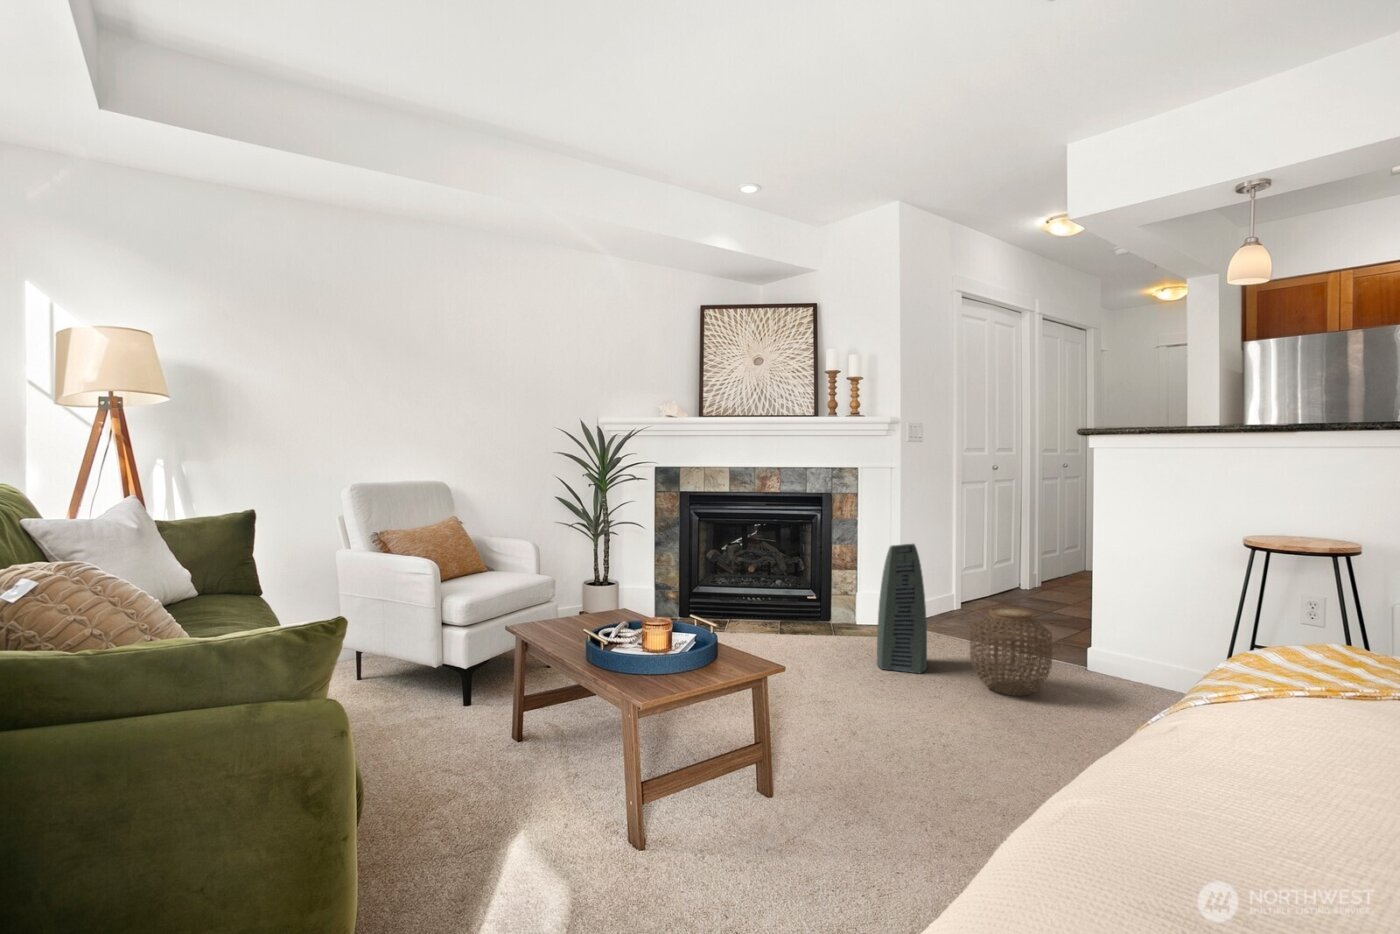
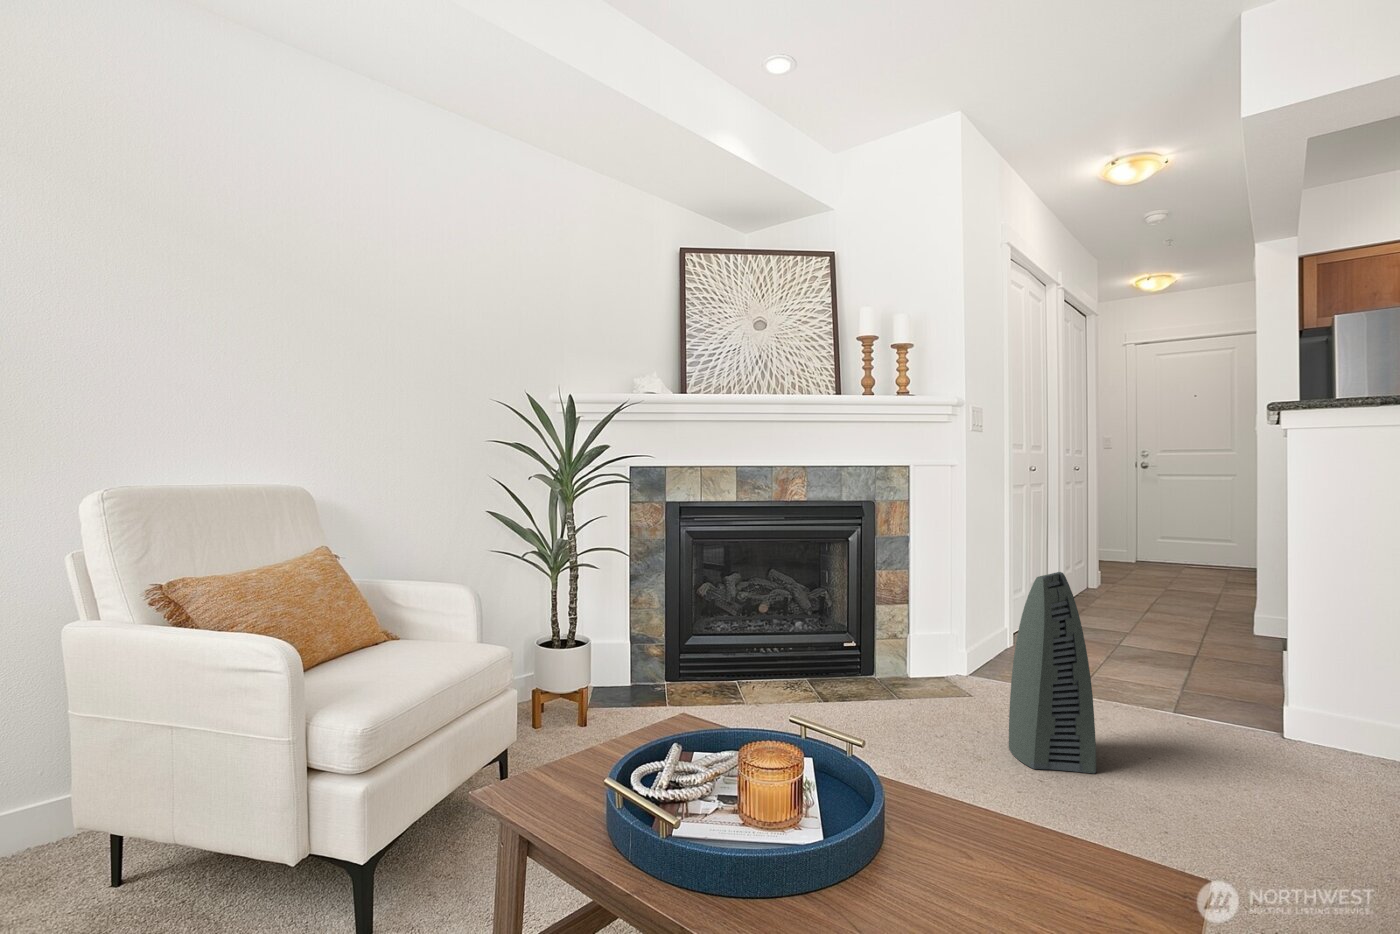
woven basket: present [970,607,1052,696] -> none [1185,669,1334,813]

